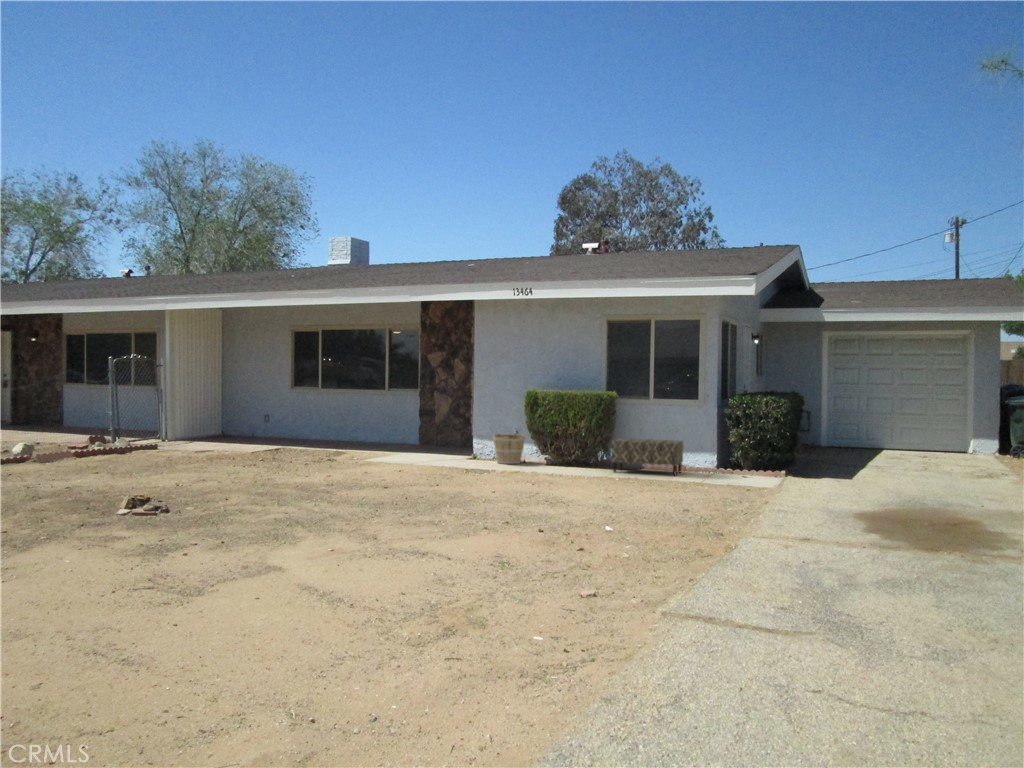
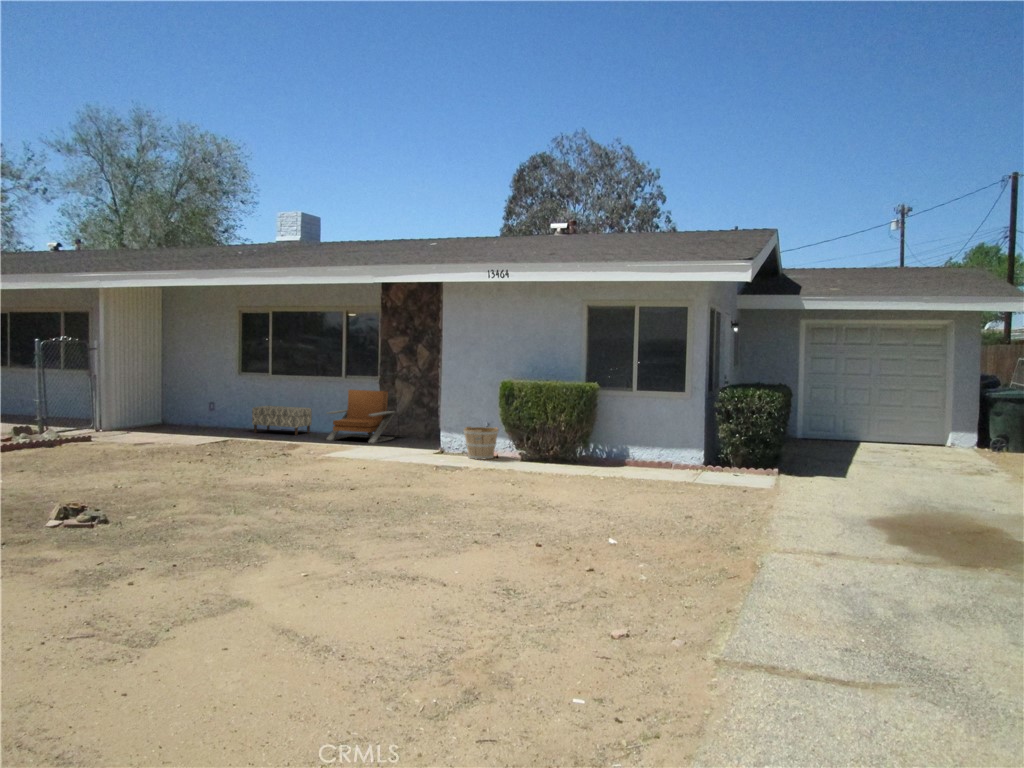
lounge chair: none [369,401,433,451] -> present [326,390,395,443]
bench: present [611,438,683,475] -> present [252,406,312,435]

